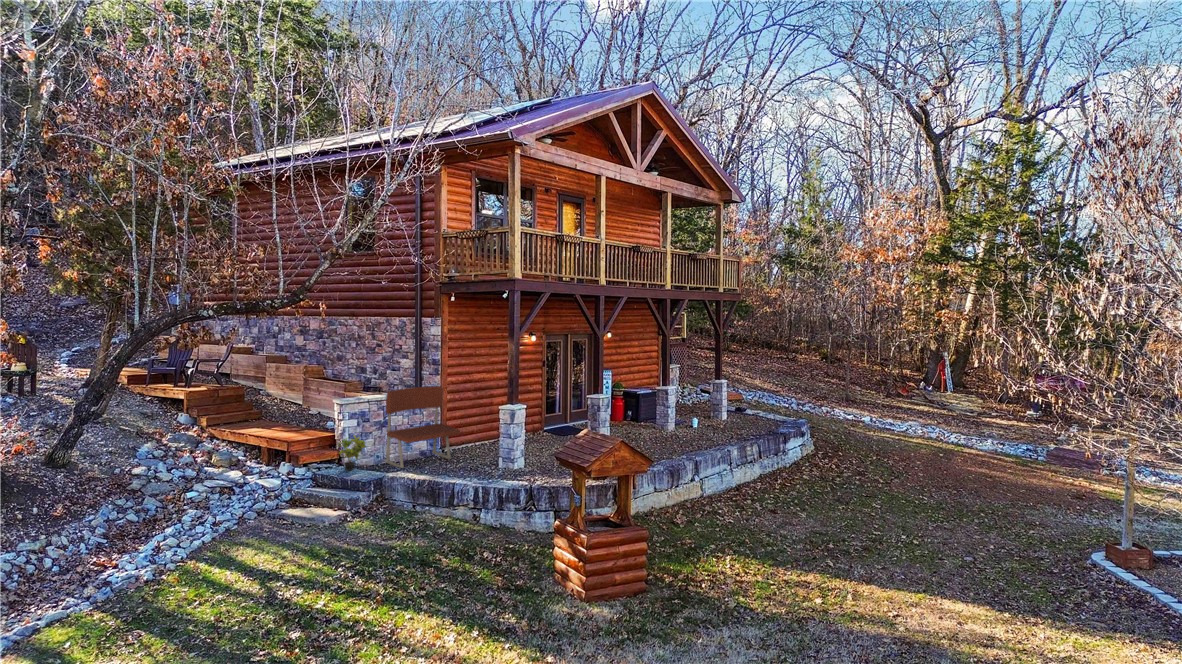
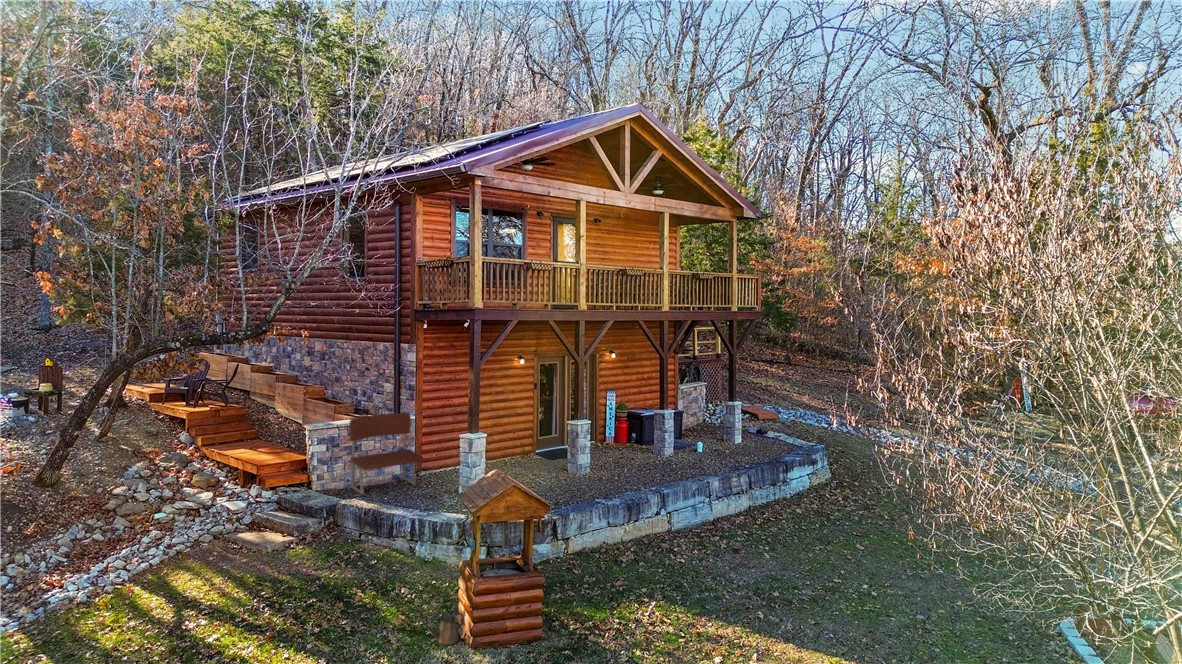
potted plant: present [339,436,366,471] -> none [299,462,327,496]
watering can: none [528,573,570,603] -> present [418,615,463,645]

